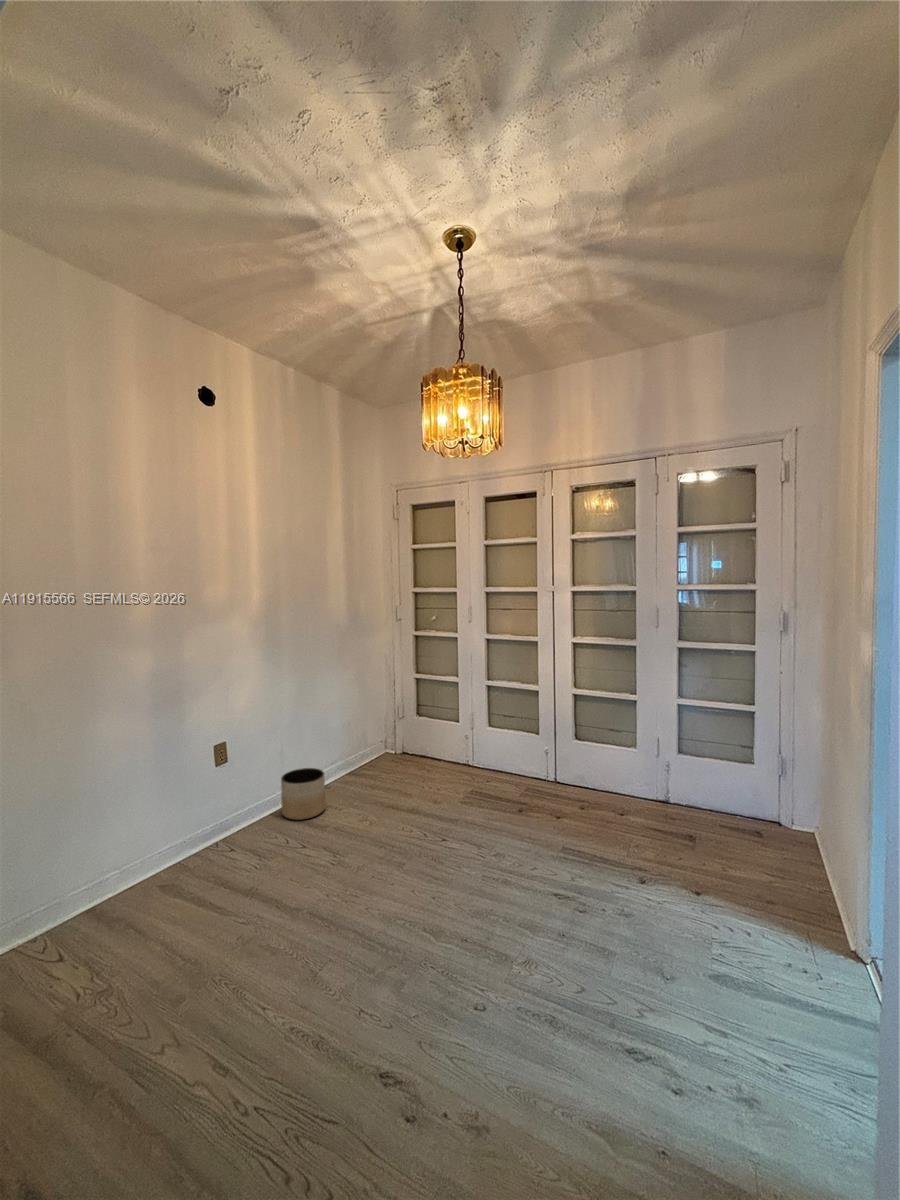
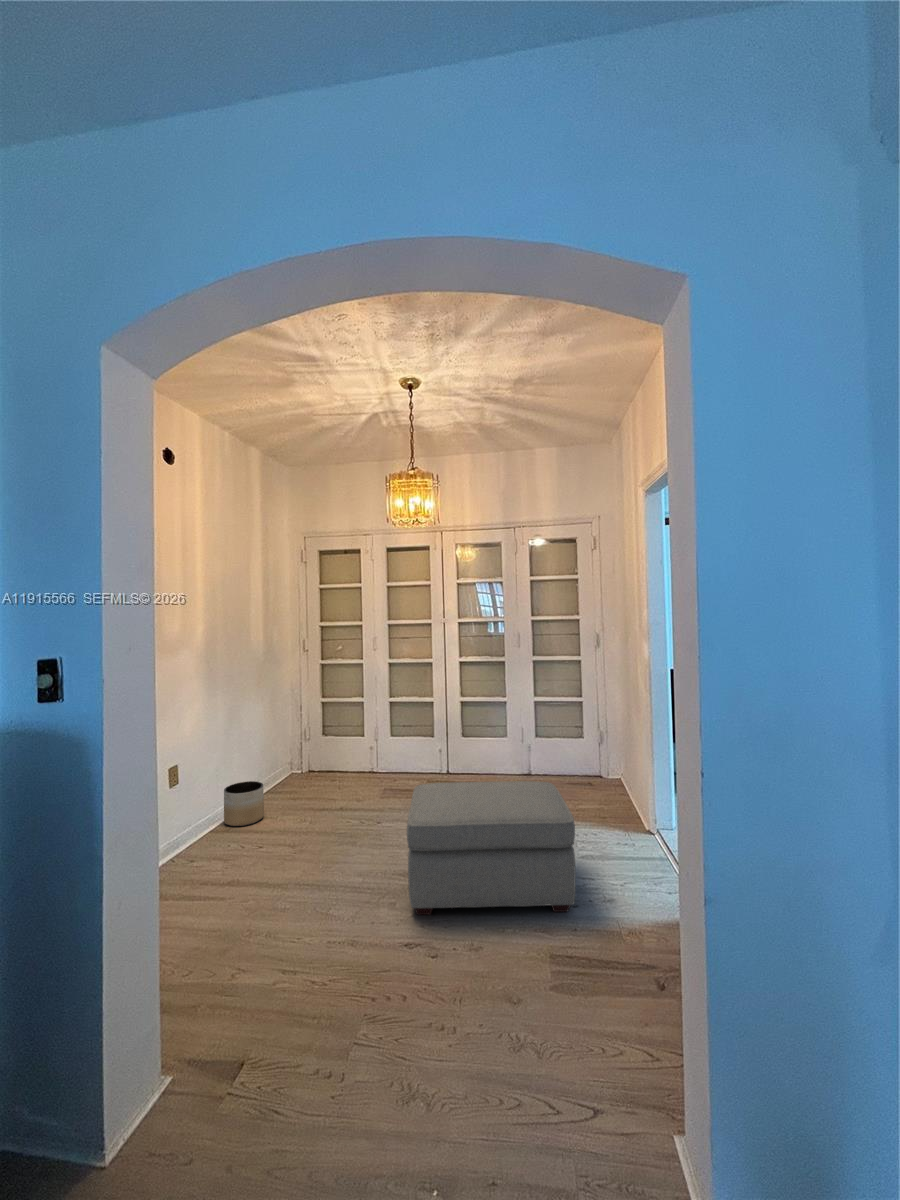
ottoman: none [402,823,679,1108] -> present [407,781,576,915]

